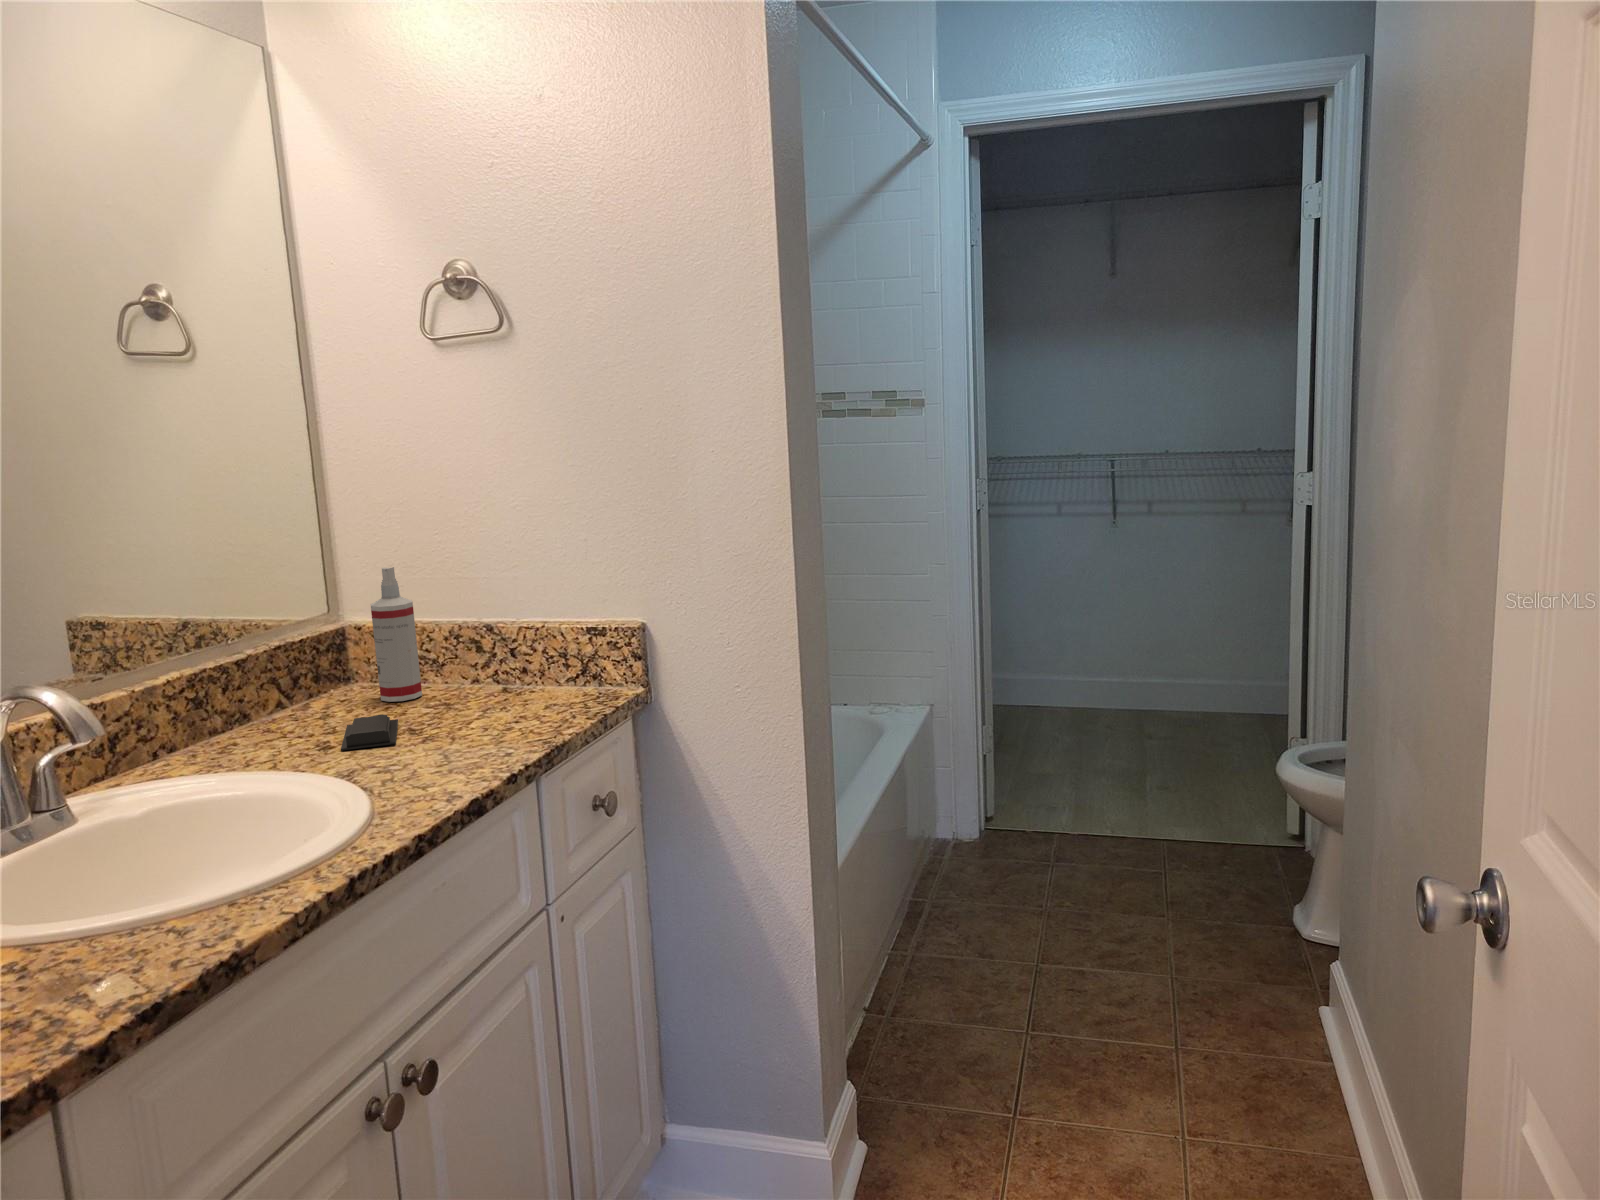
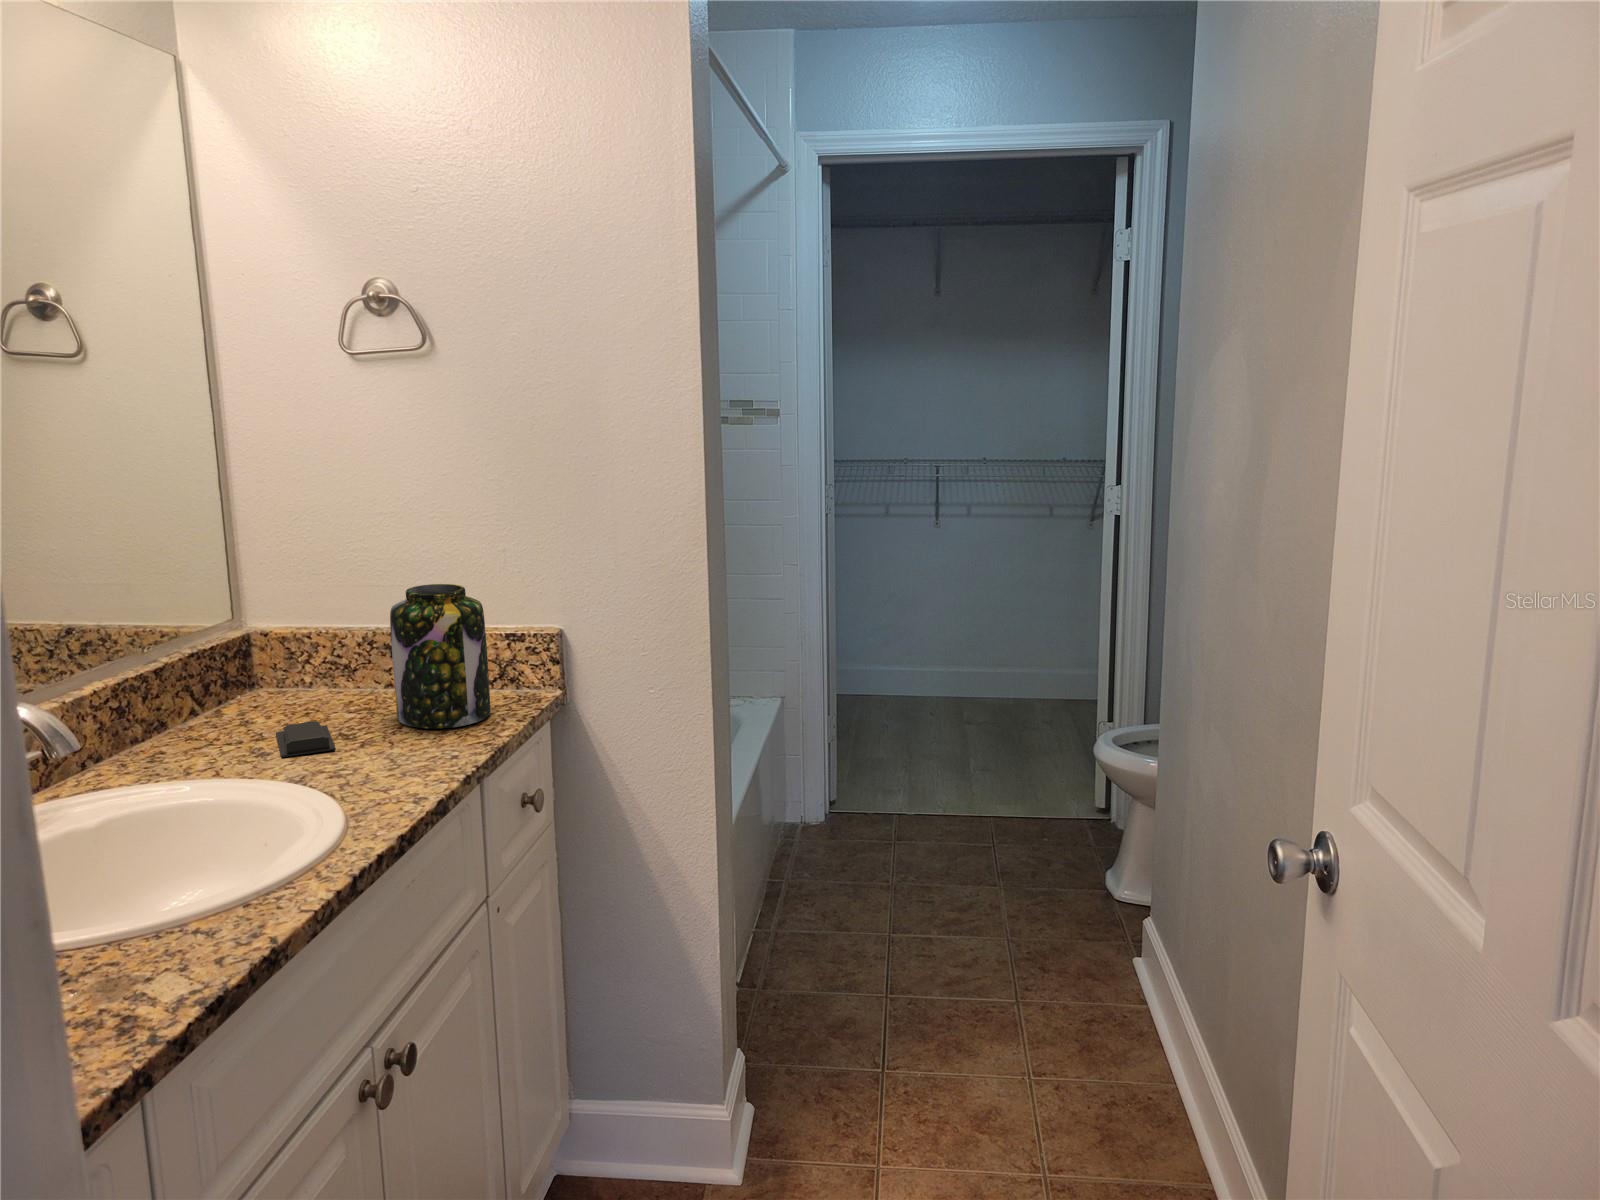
spray bottle: present [371,567,422,702] -> none [287,575,339,708]
jar: none [460,575,564,724] -> present [390,584,490,729]

